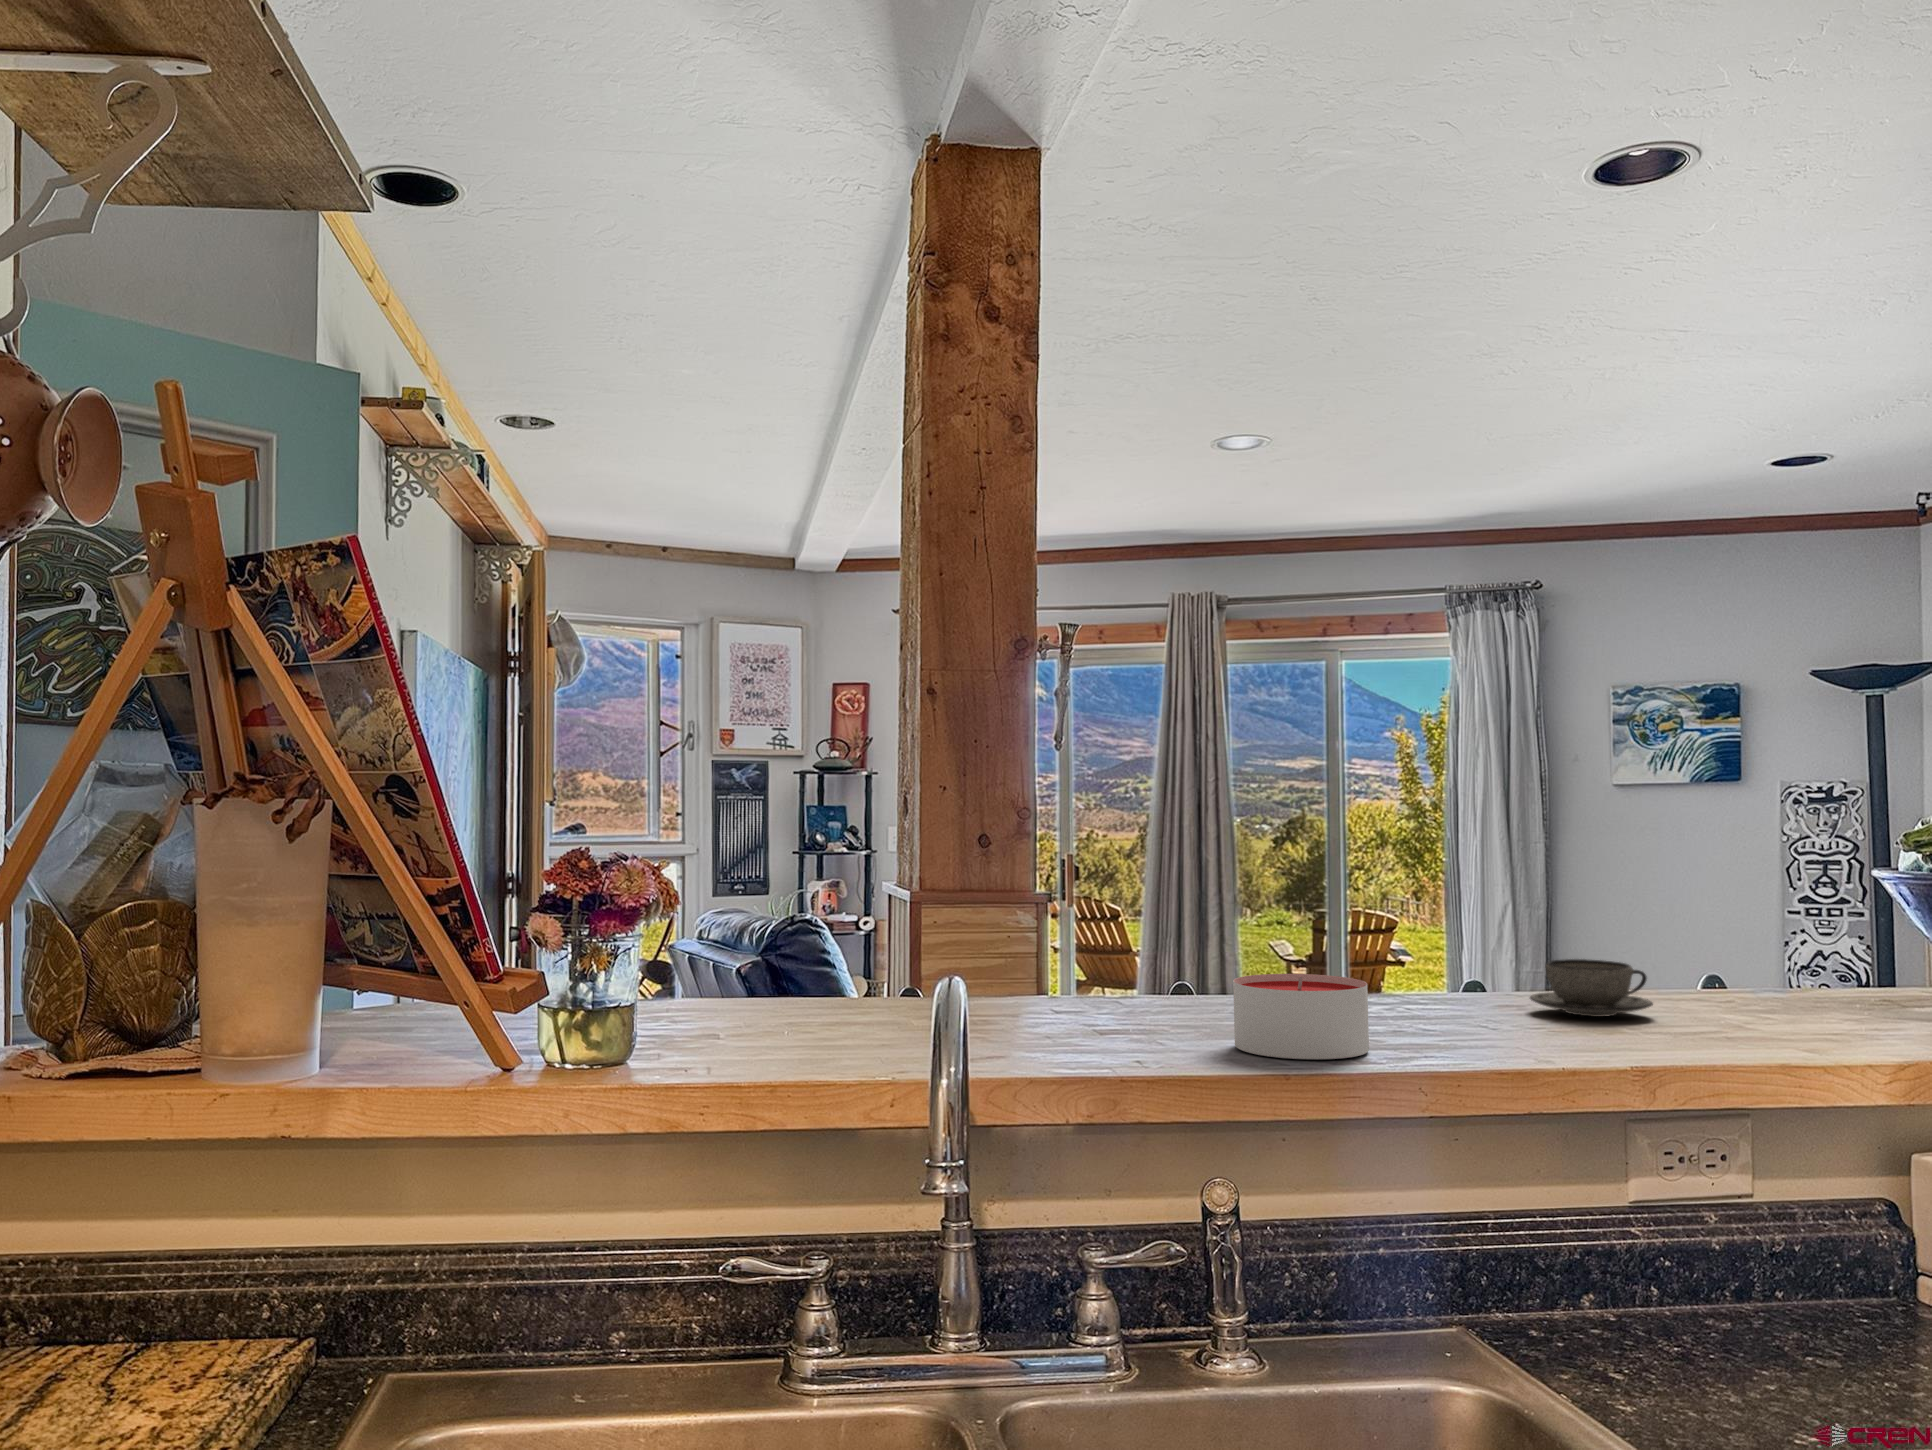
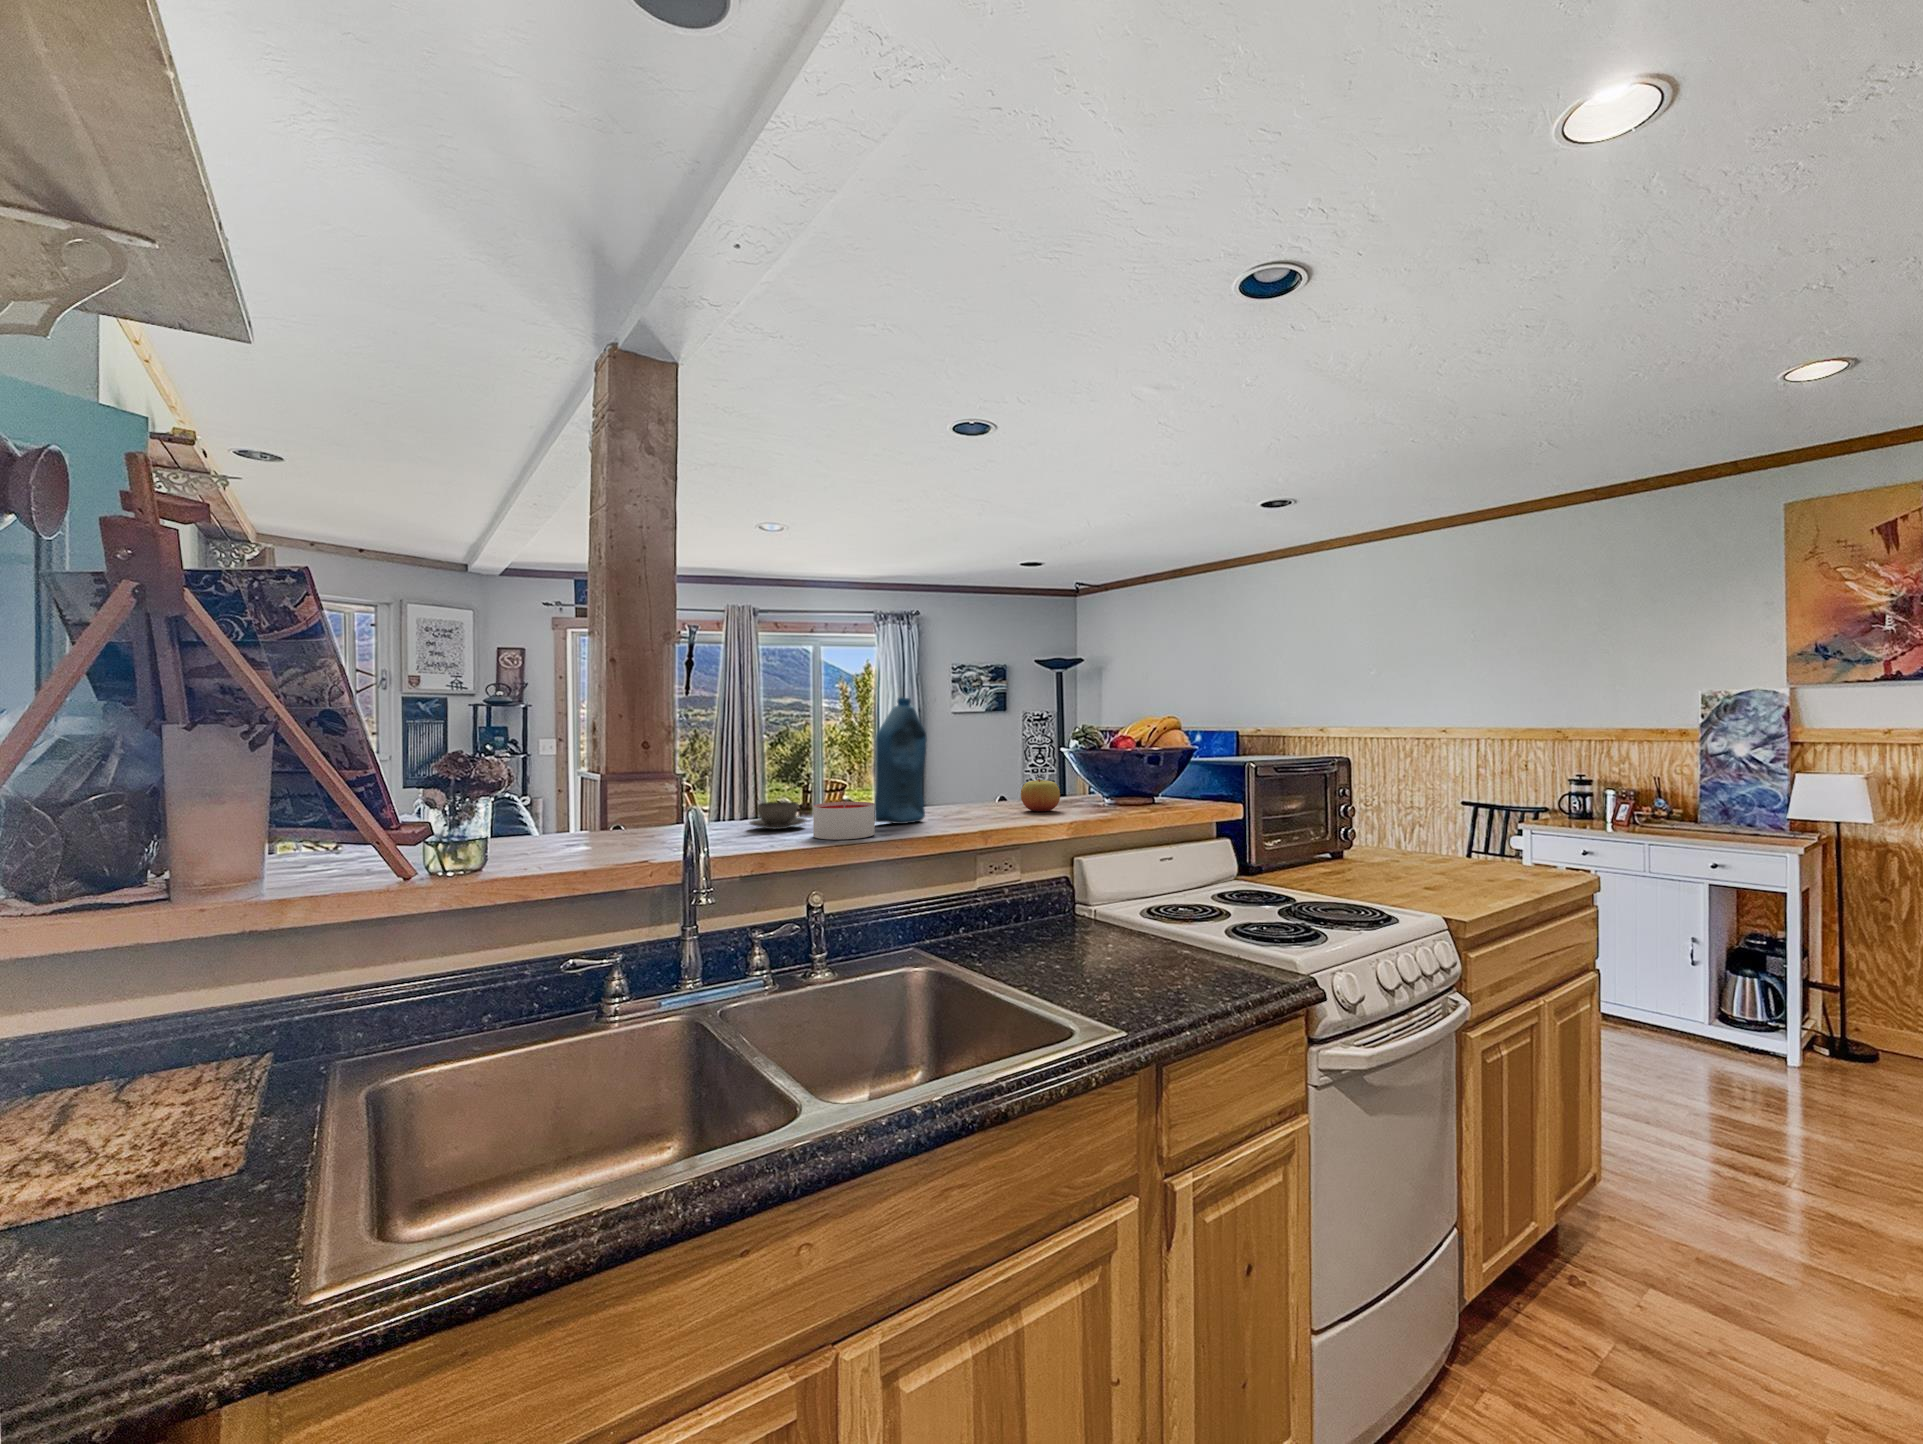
bottle: none [1374,749,1499,1030] -> present [875,698,926,824]
apple: none [1749,943,1861,1024] -> present [1021,779,1060,811]
teacup: present [1530,959,1653,1017] -> present [750,801,806,830]

